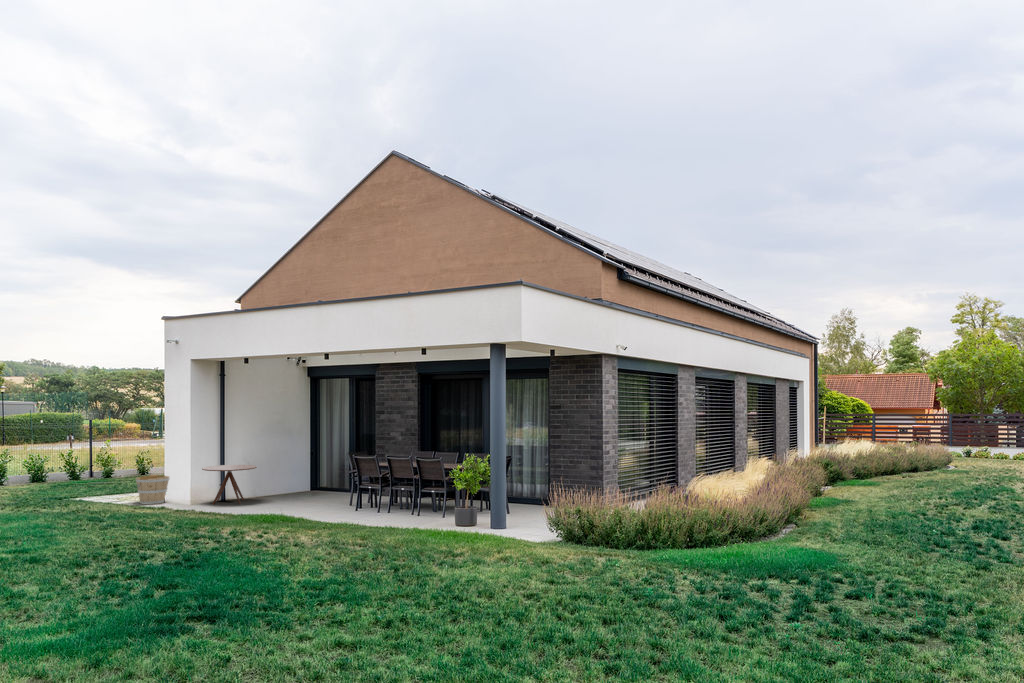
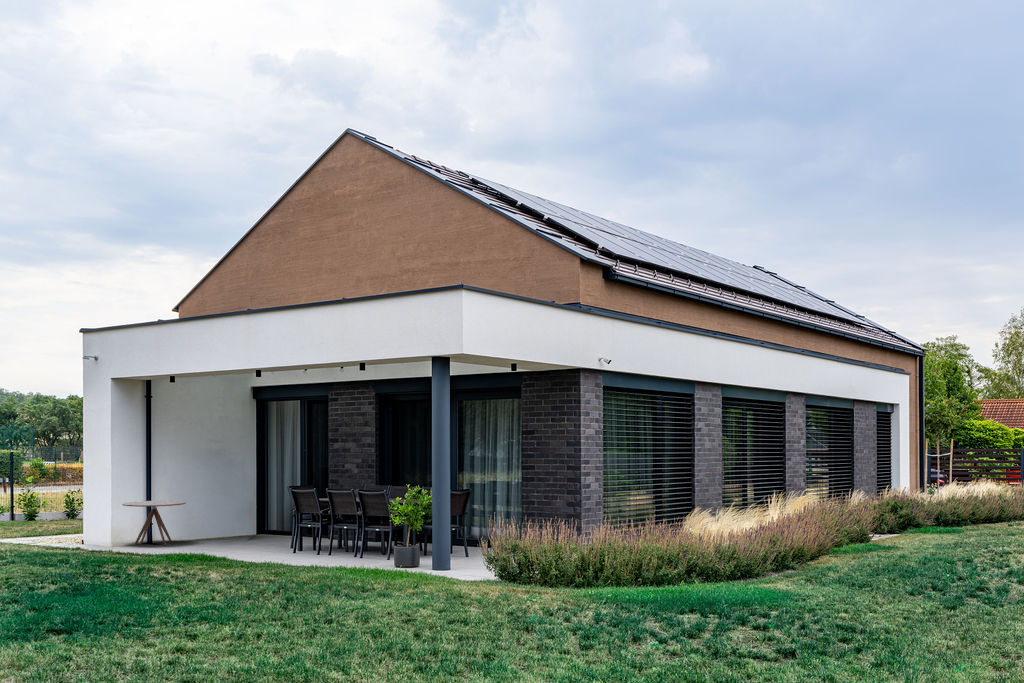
wooden bucket: present [136,475,170,505] -> none [48,511,87,545]

